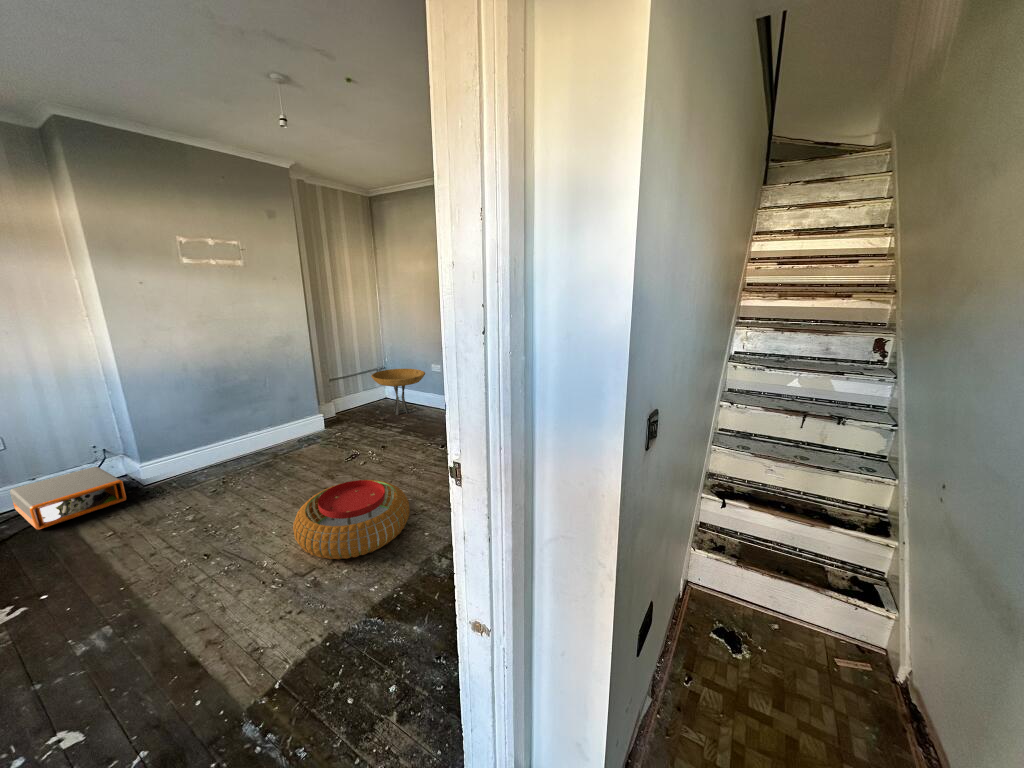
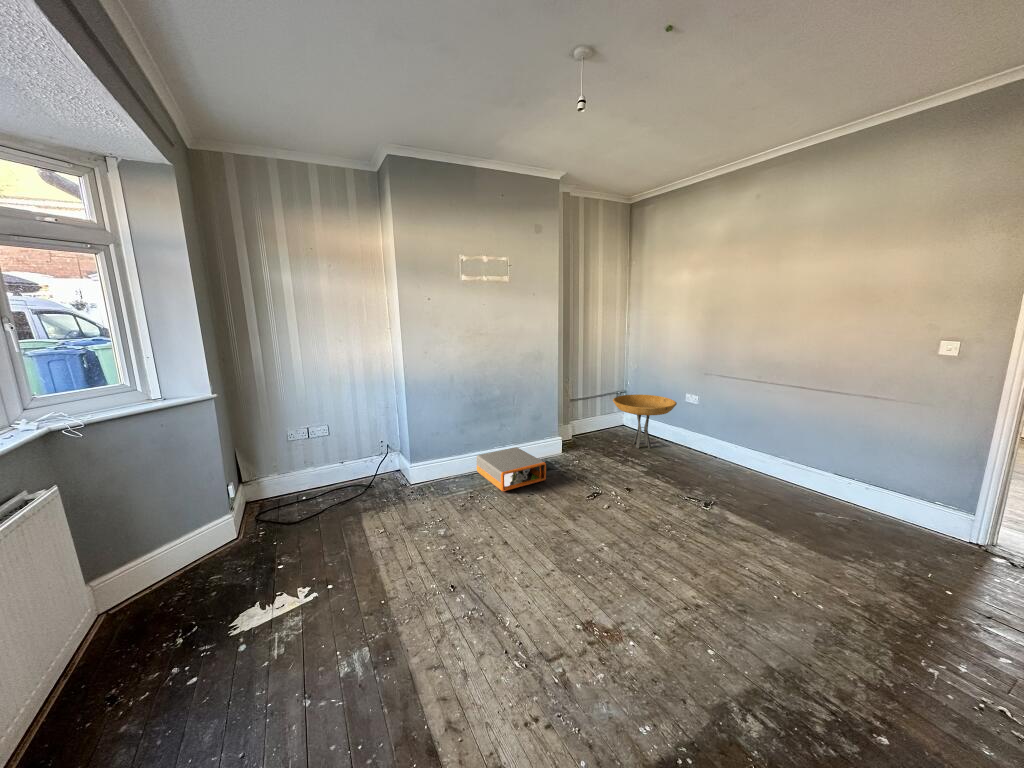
storage box: present [10,466,126,529] -> present [477,447,546,491]
pouf: present [293,480,410,559] -> none [539,536,688,660]

